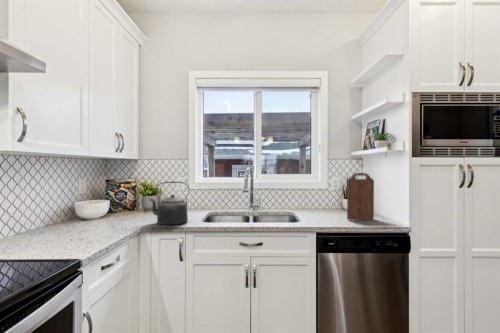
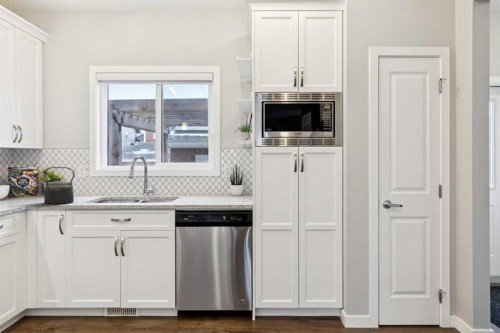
cutting board: present [347,173,374,220] -> none [213,160,238,201]

